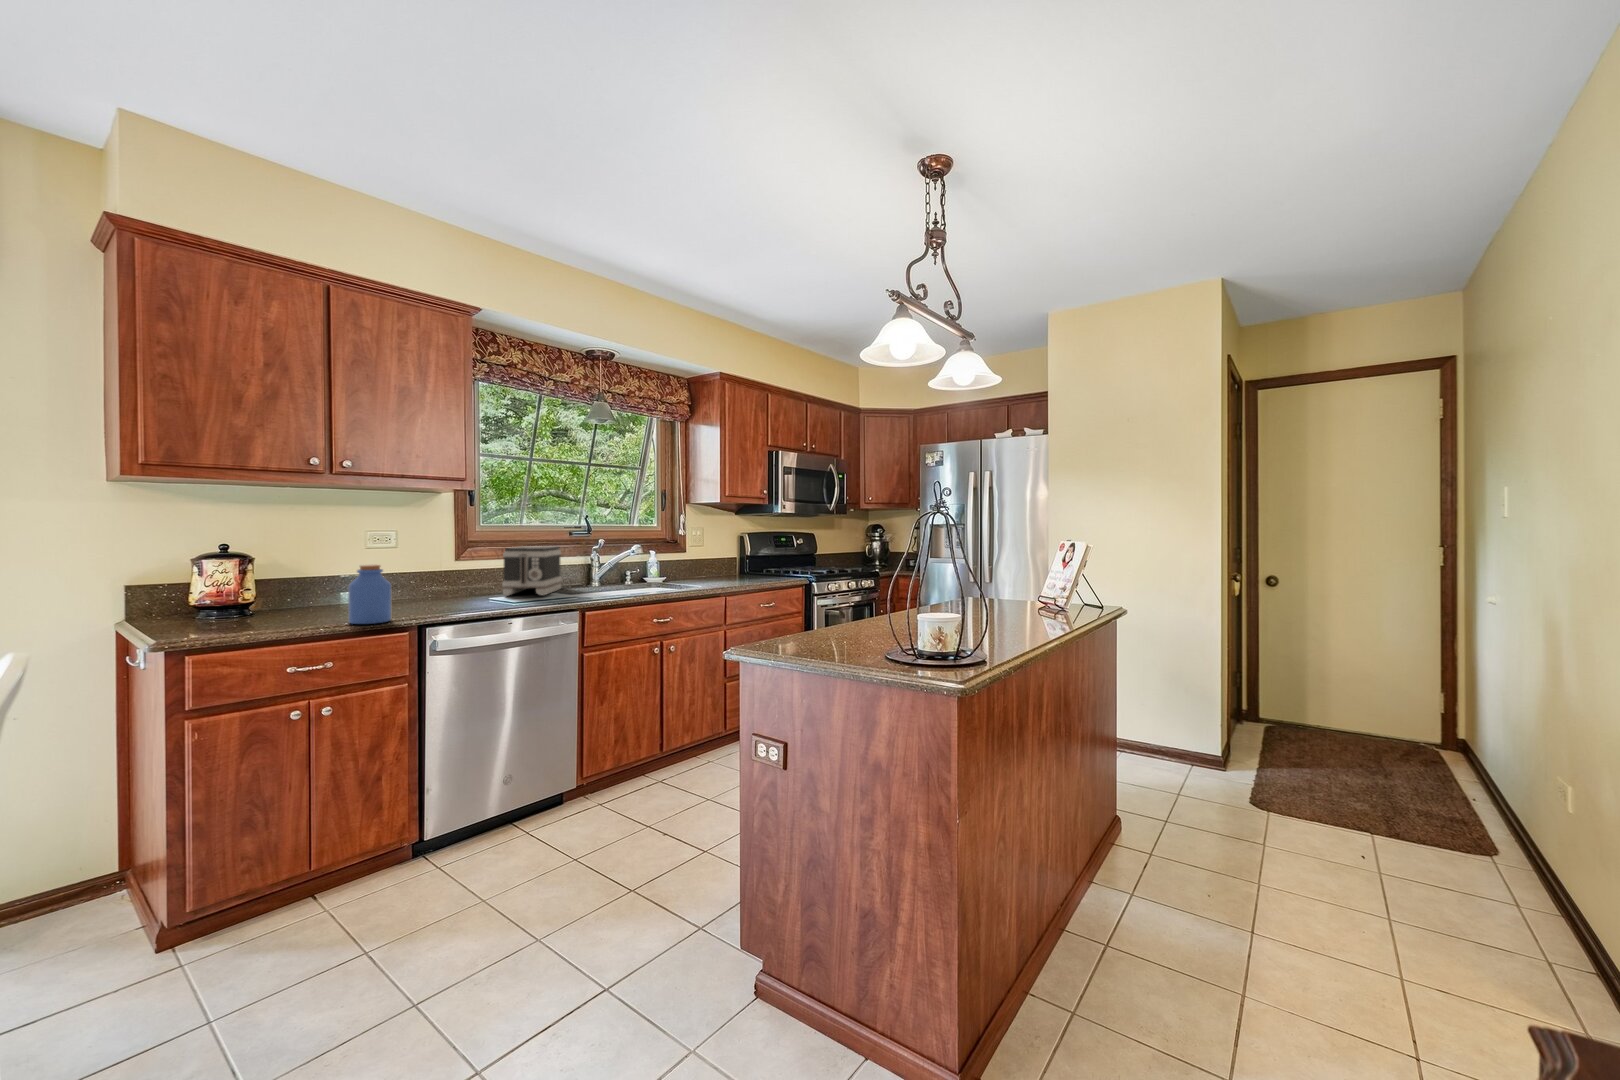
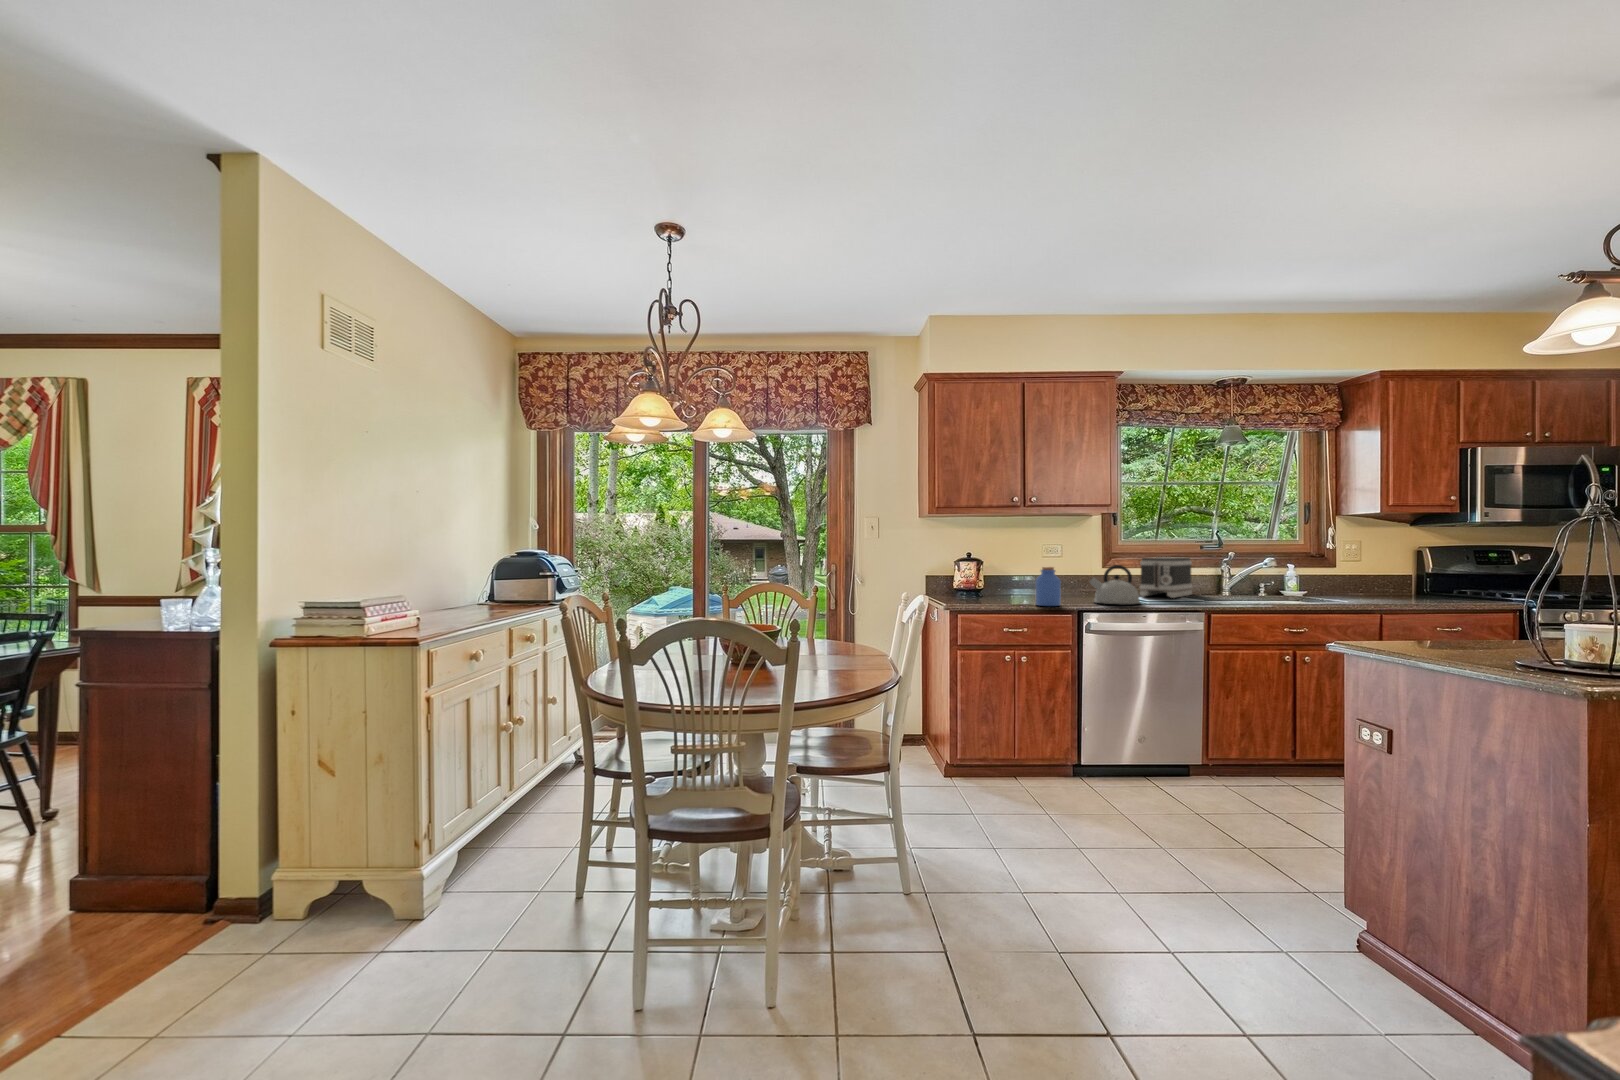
kettle: none [435,559,506,612] -> present [1090,565,1140,604]

